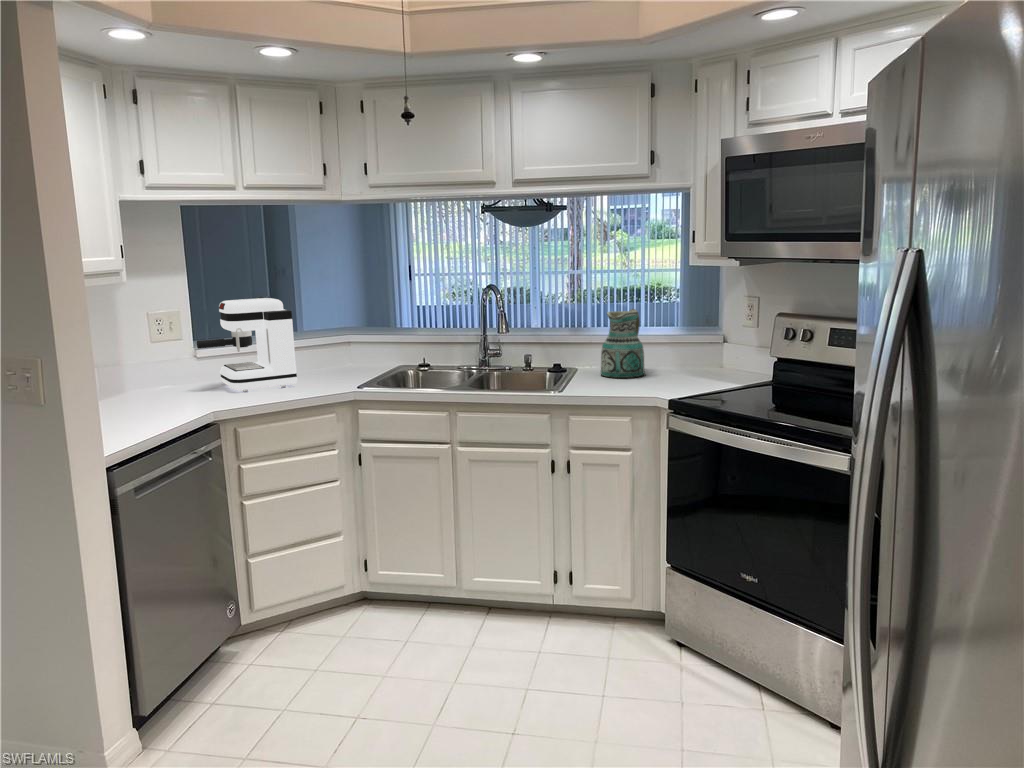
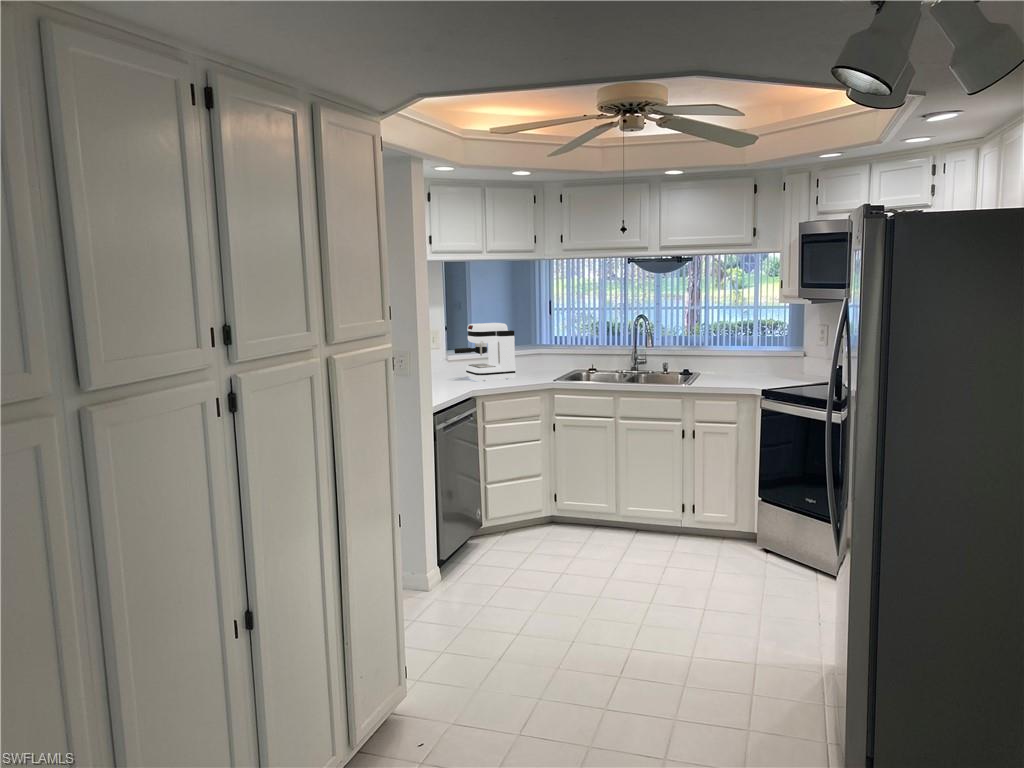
ceramic pitcher: present [601,309,645,378] -> none [716,333,746,378]

